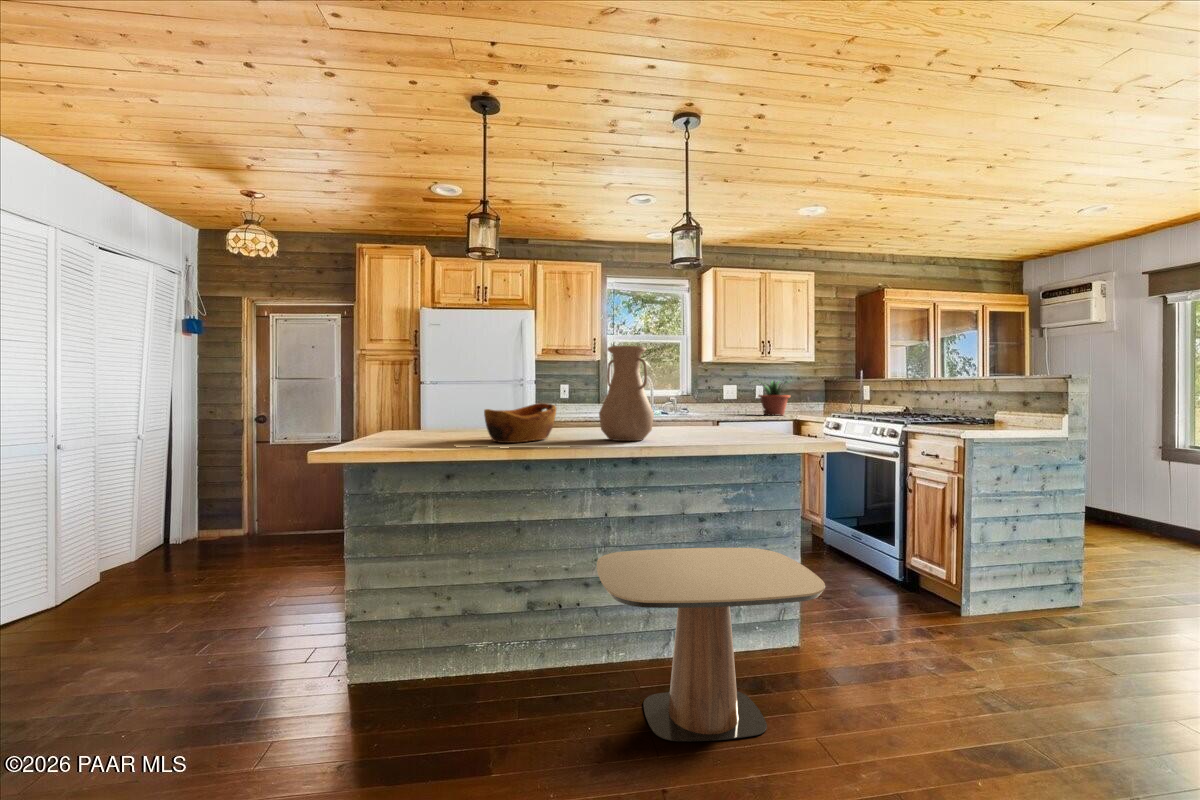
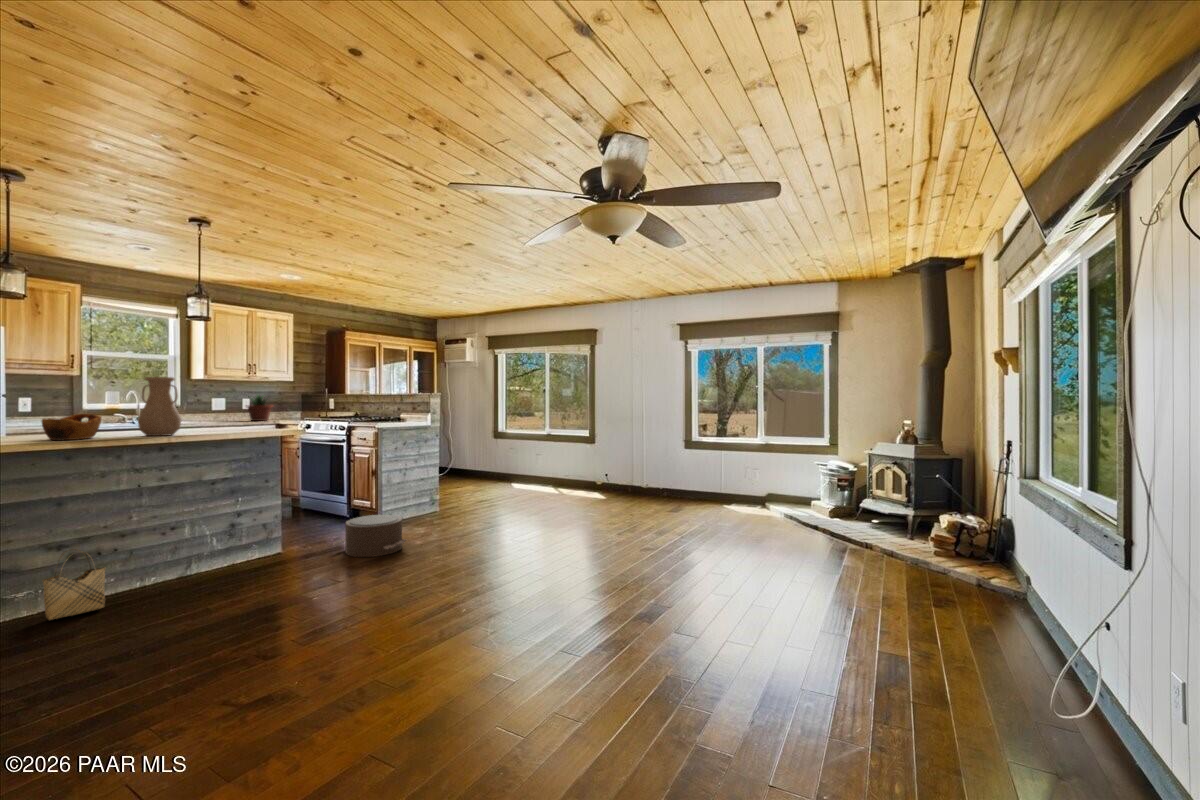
side table: present [597,548,825,741] -> none [138,495,294,601]
woven basket: none [493,595,562,698] -> present [43,549,105,620]
pouf: none [889,616,1070,734] -> present [334,515,406,557]

